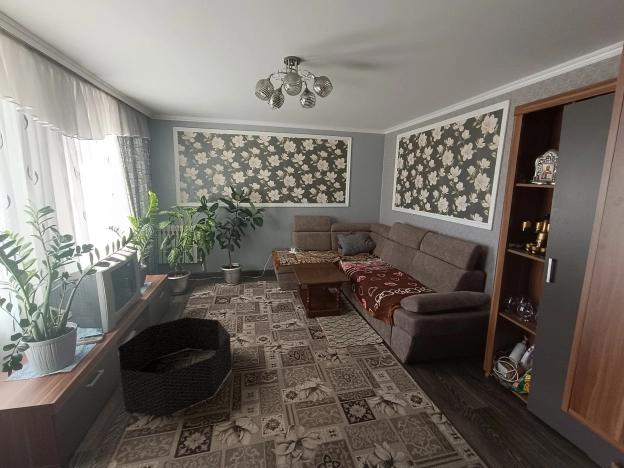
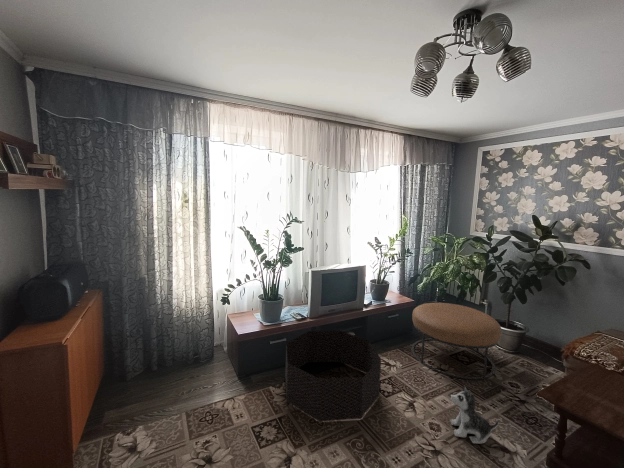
ottoman: none [180,262,247,318] -> present [412,303,501,380]
plush toy: none [264,303,285,335] -> present [450,386,499,444]

